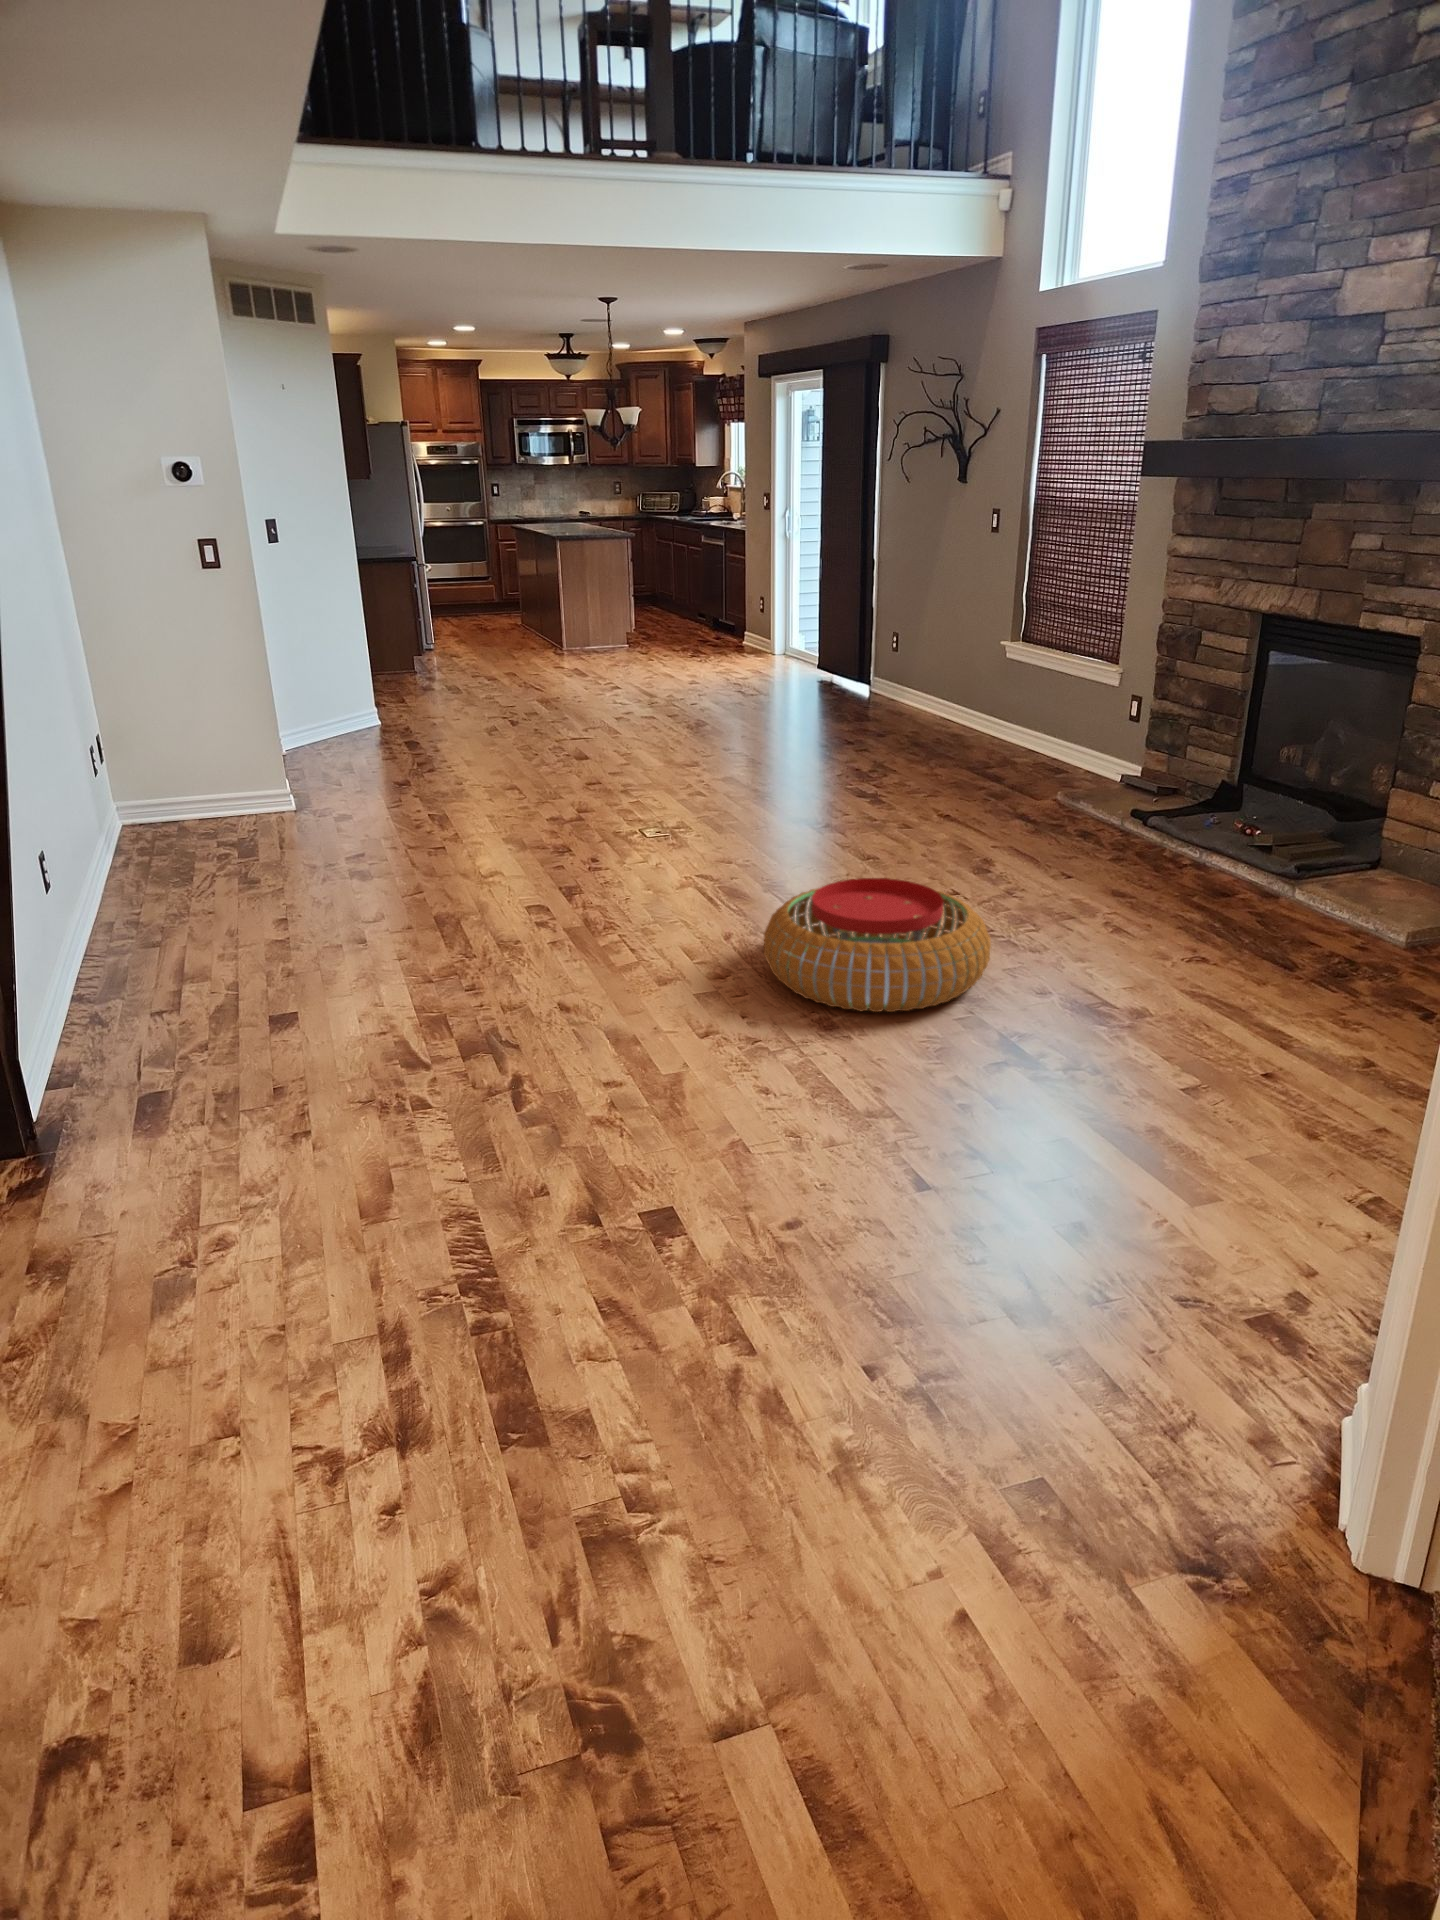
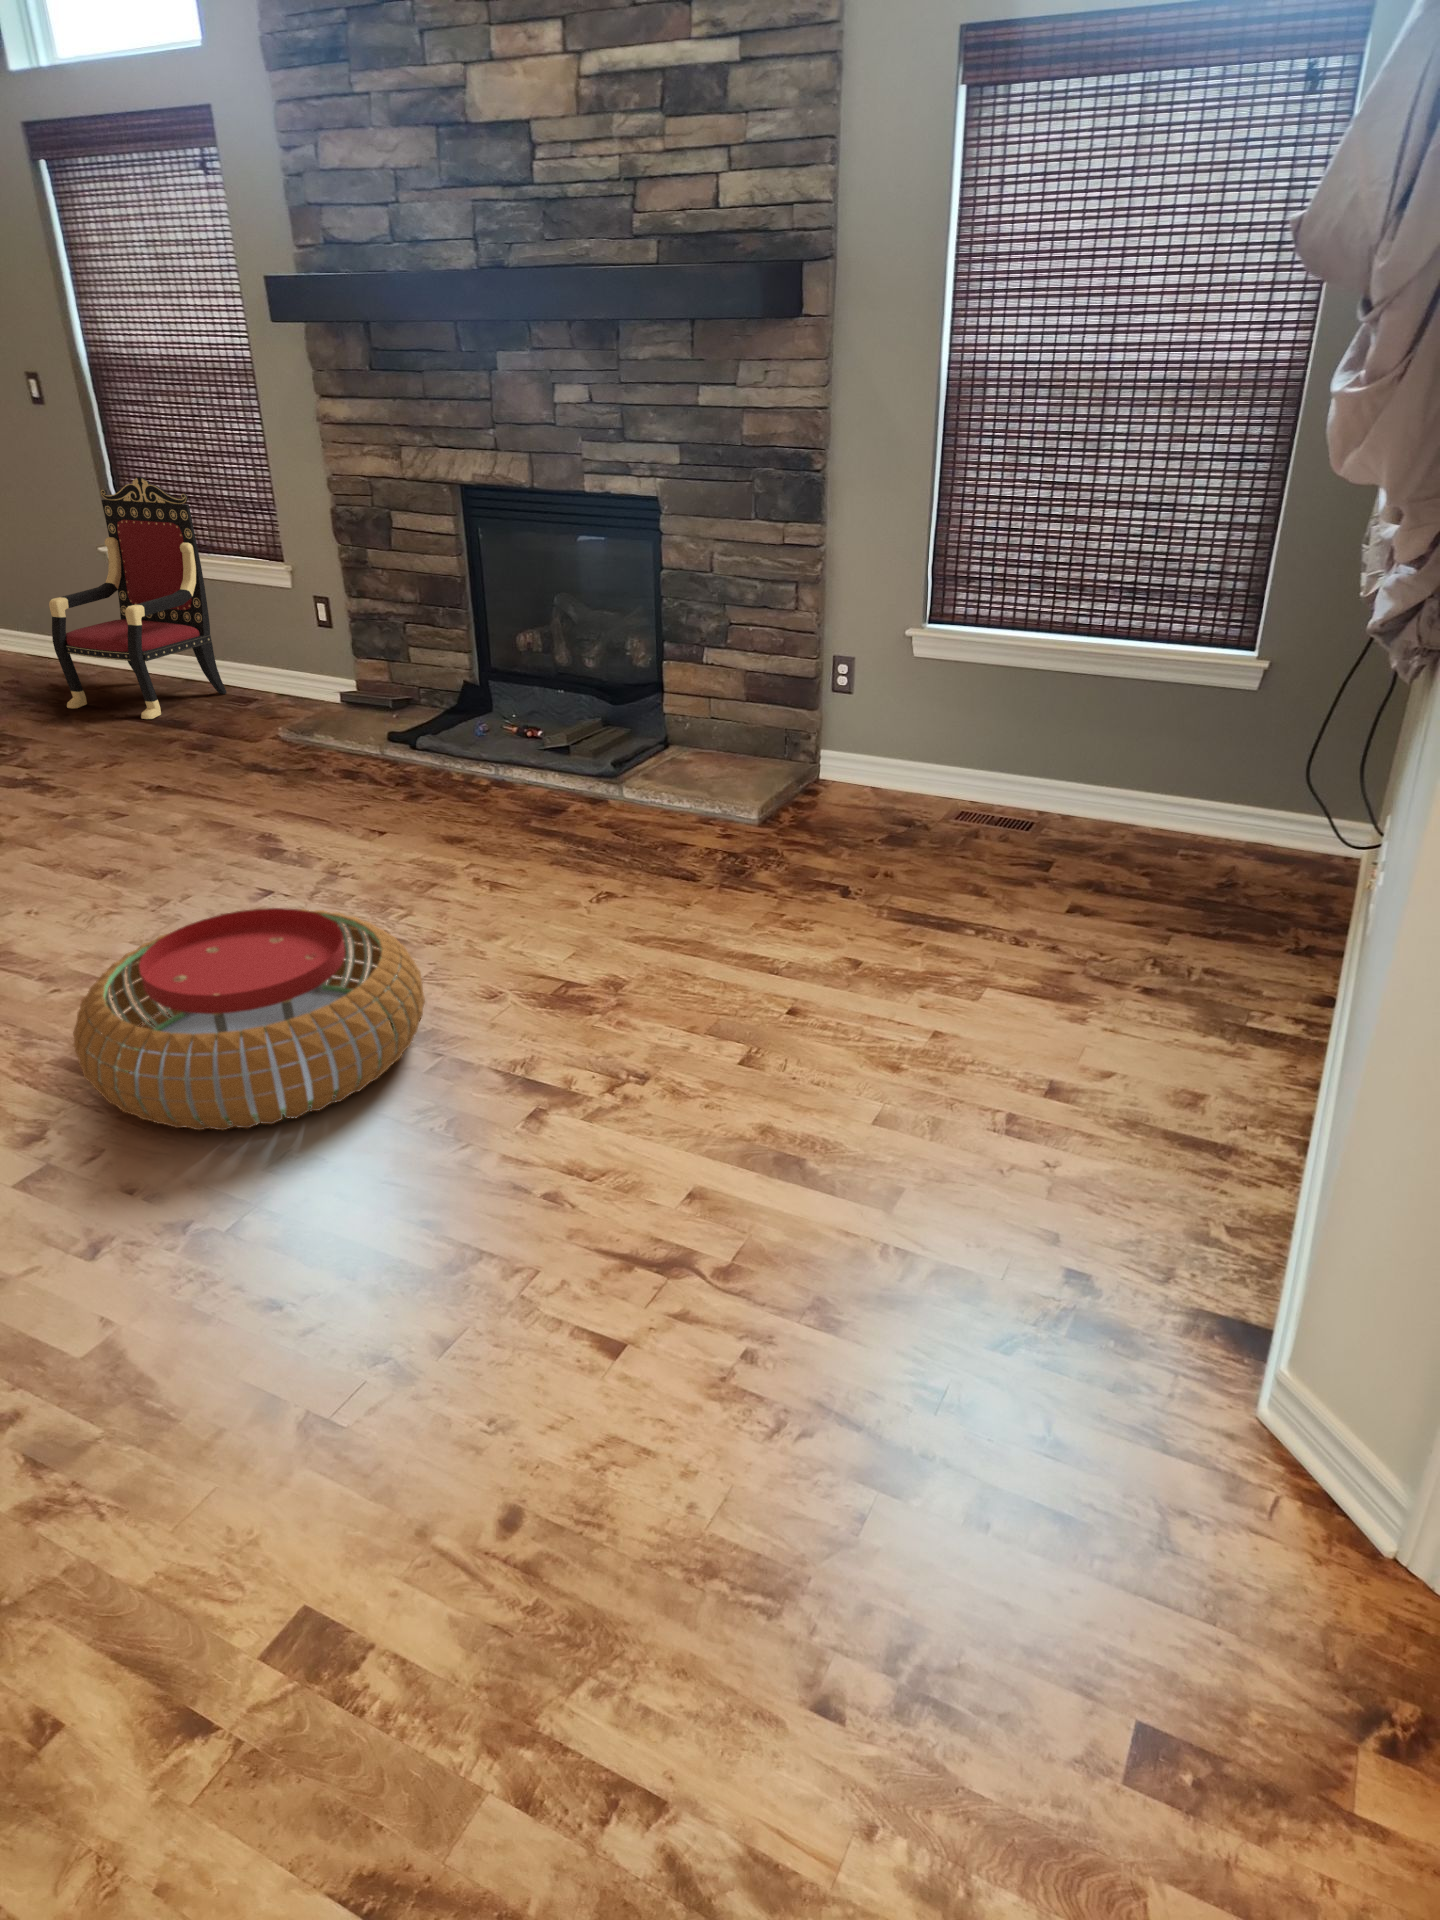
armchair: none [939,588,1065,767] -> present [49,477,227,719]

